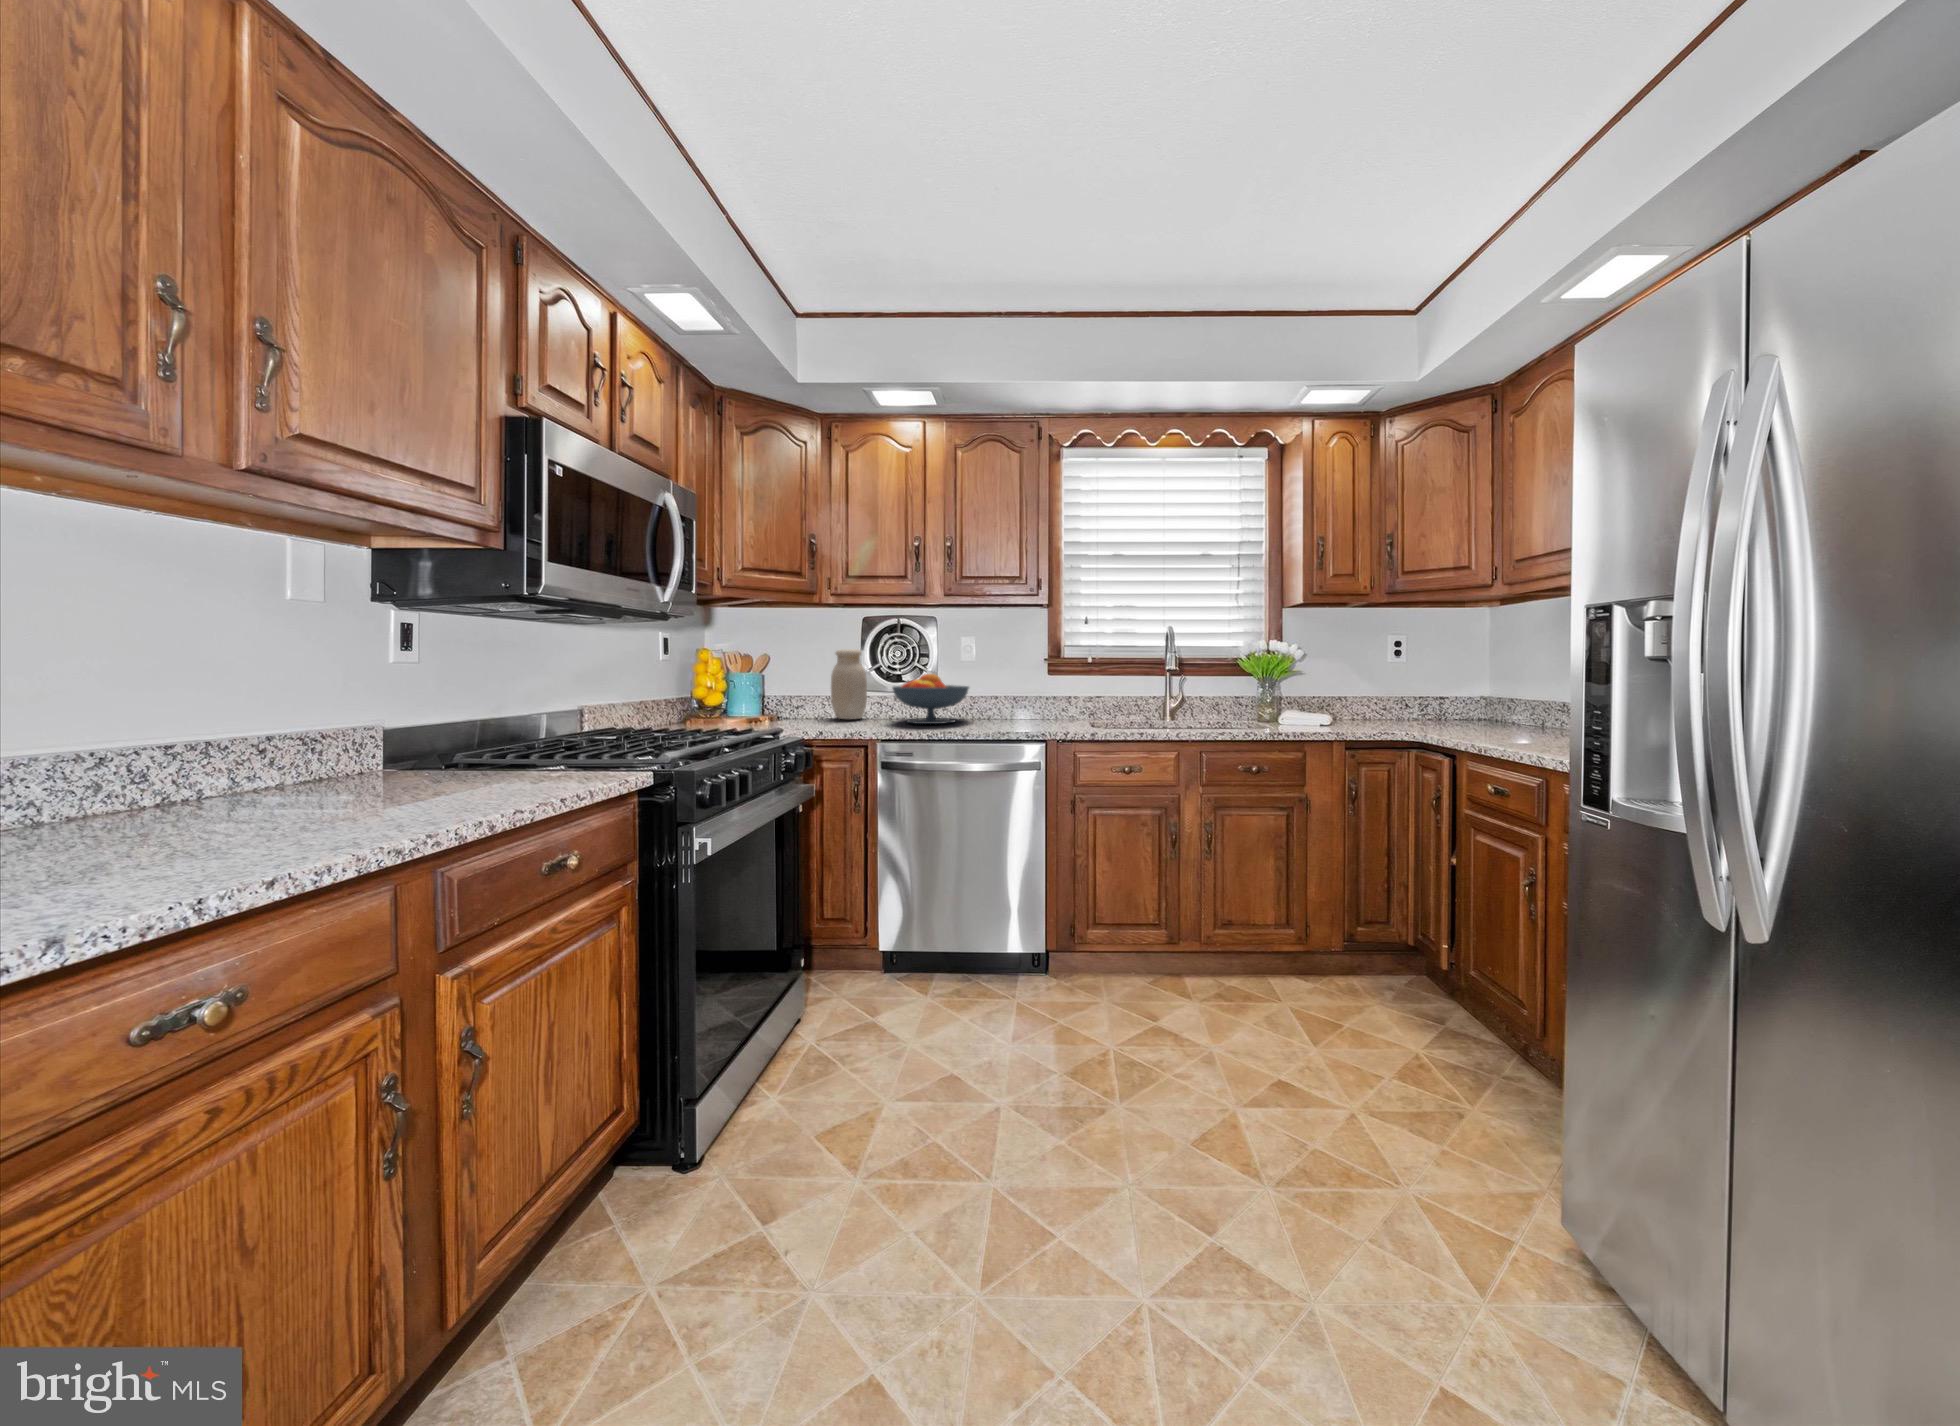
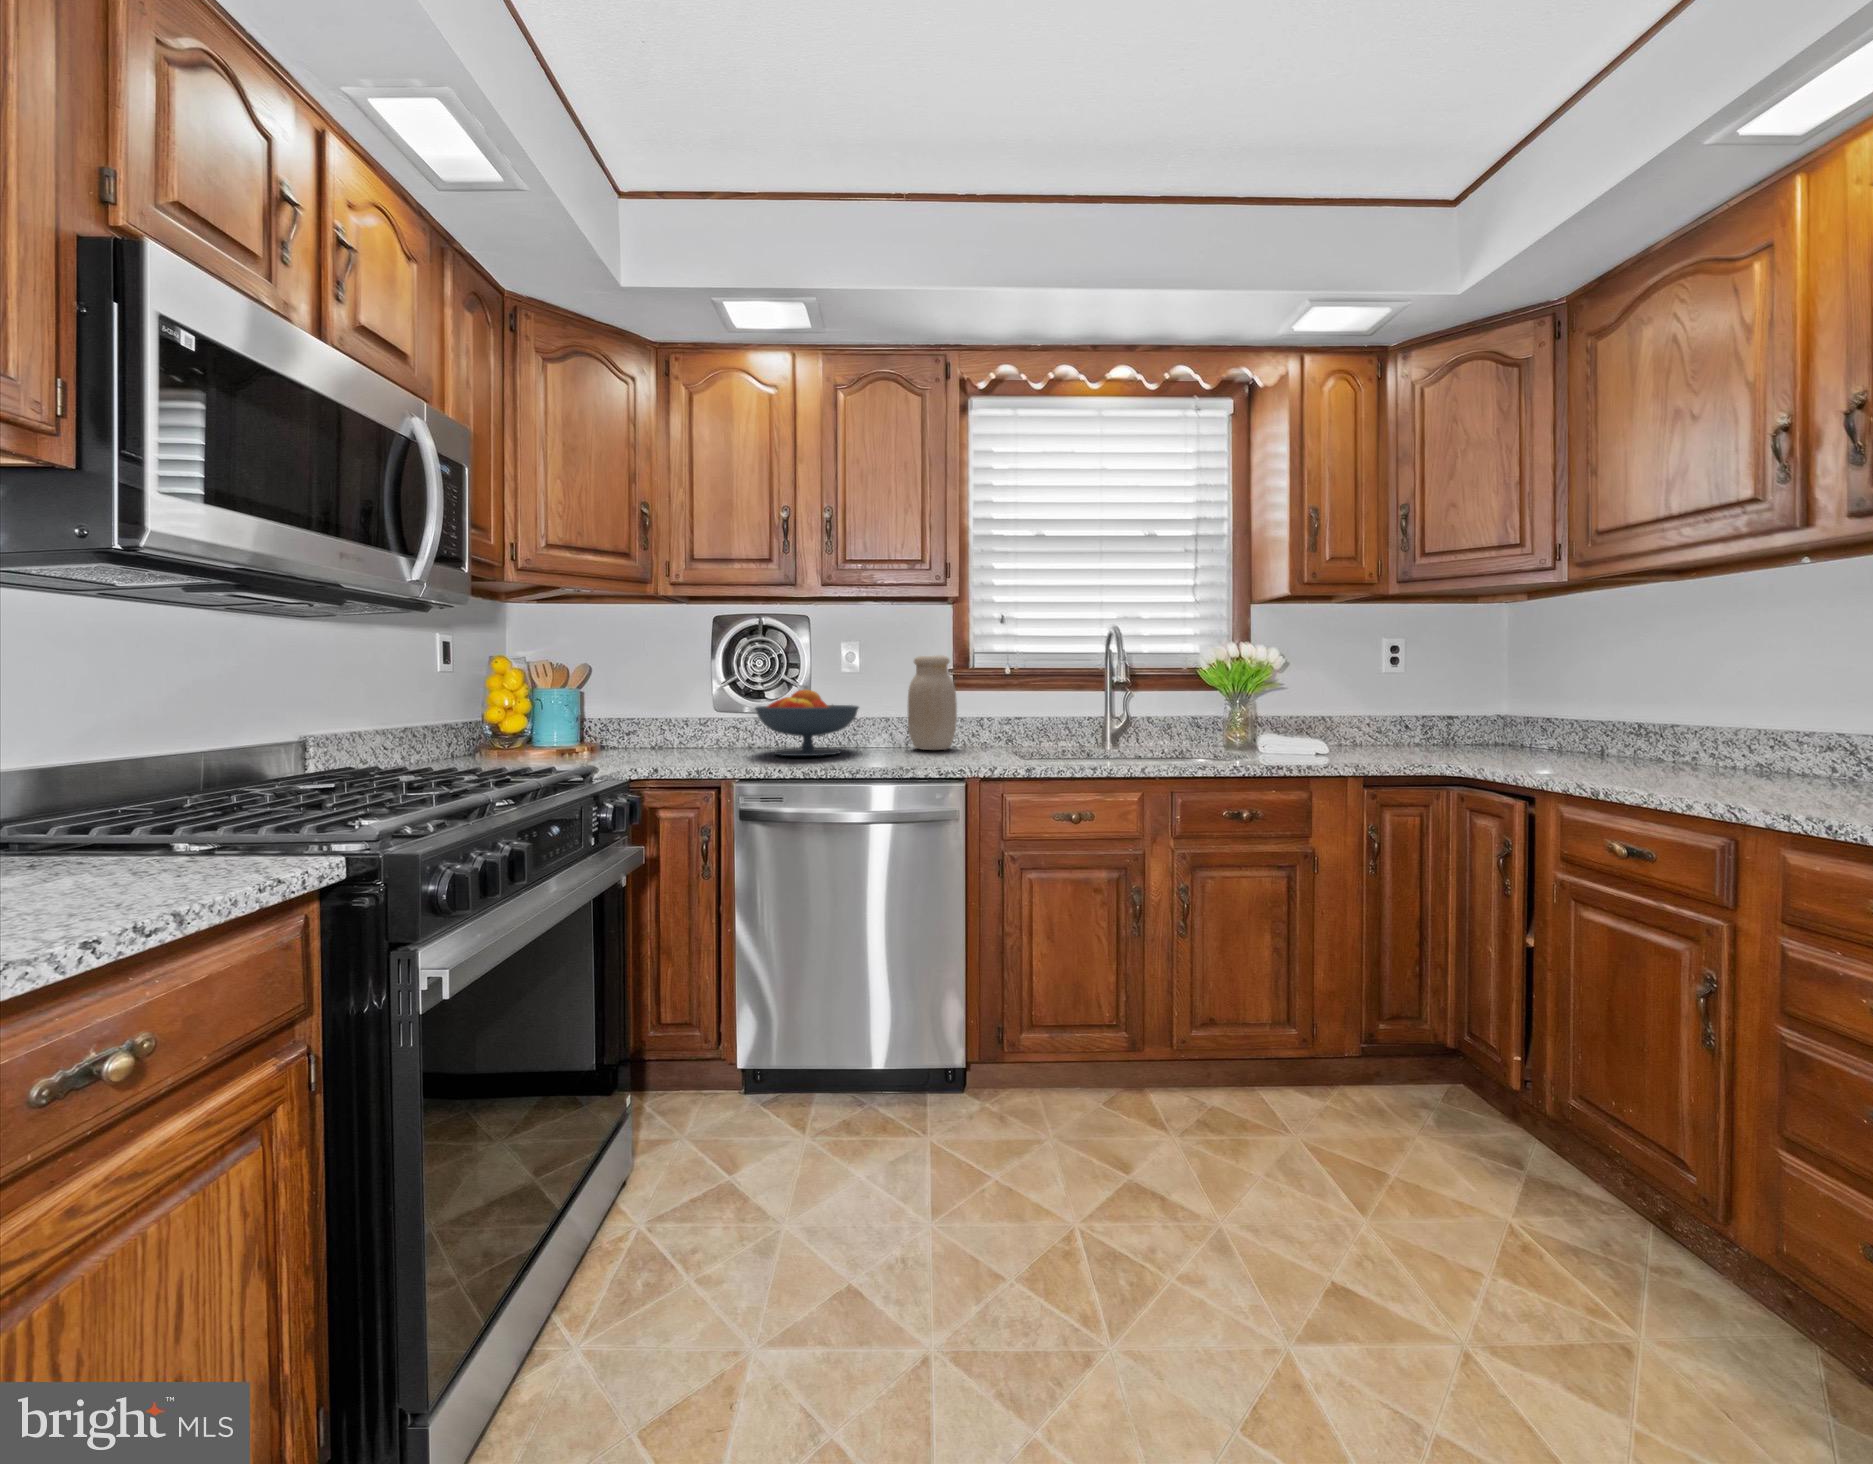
jar: present [831,649,867,719] -> present [908,655,957,750]

